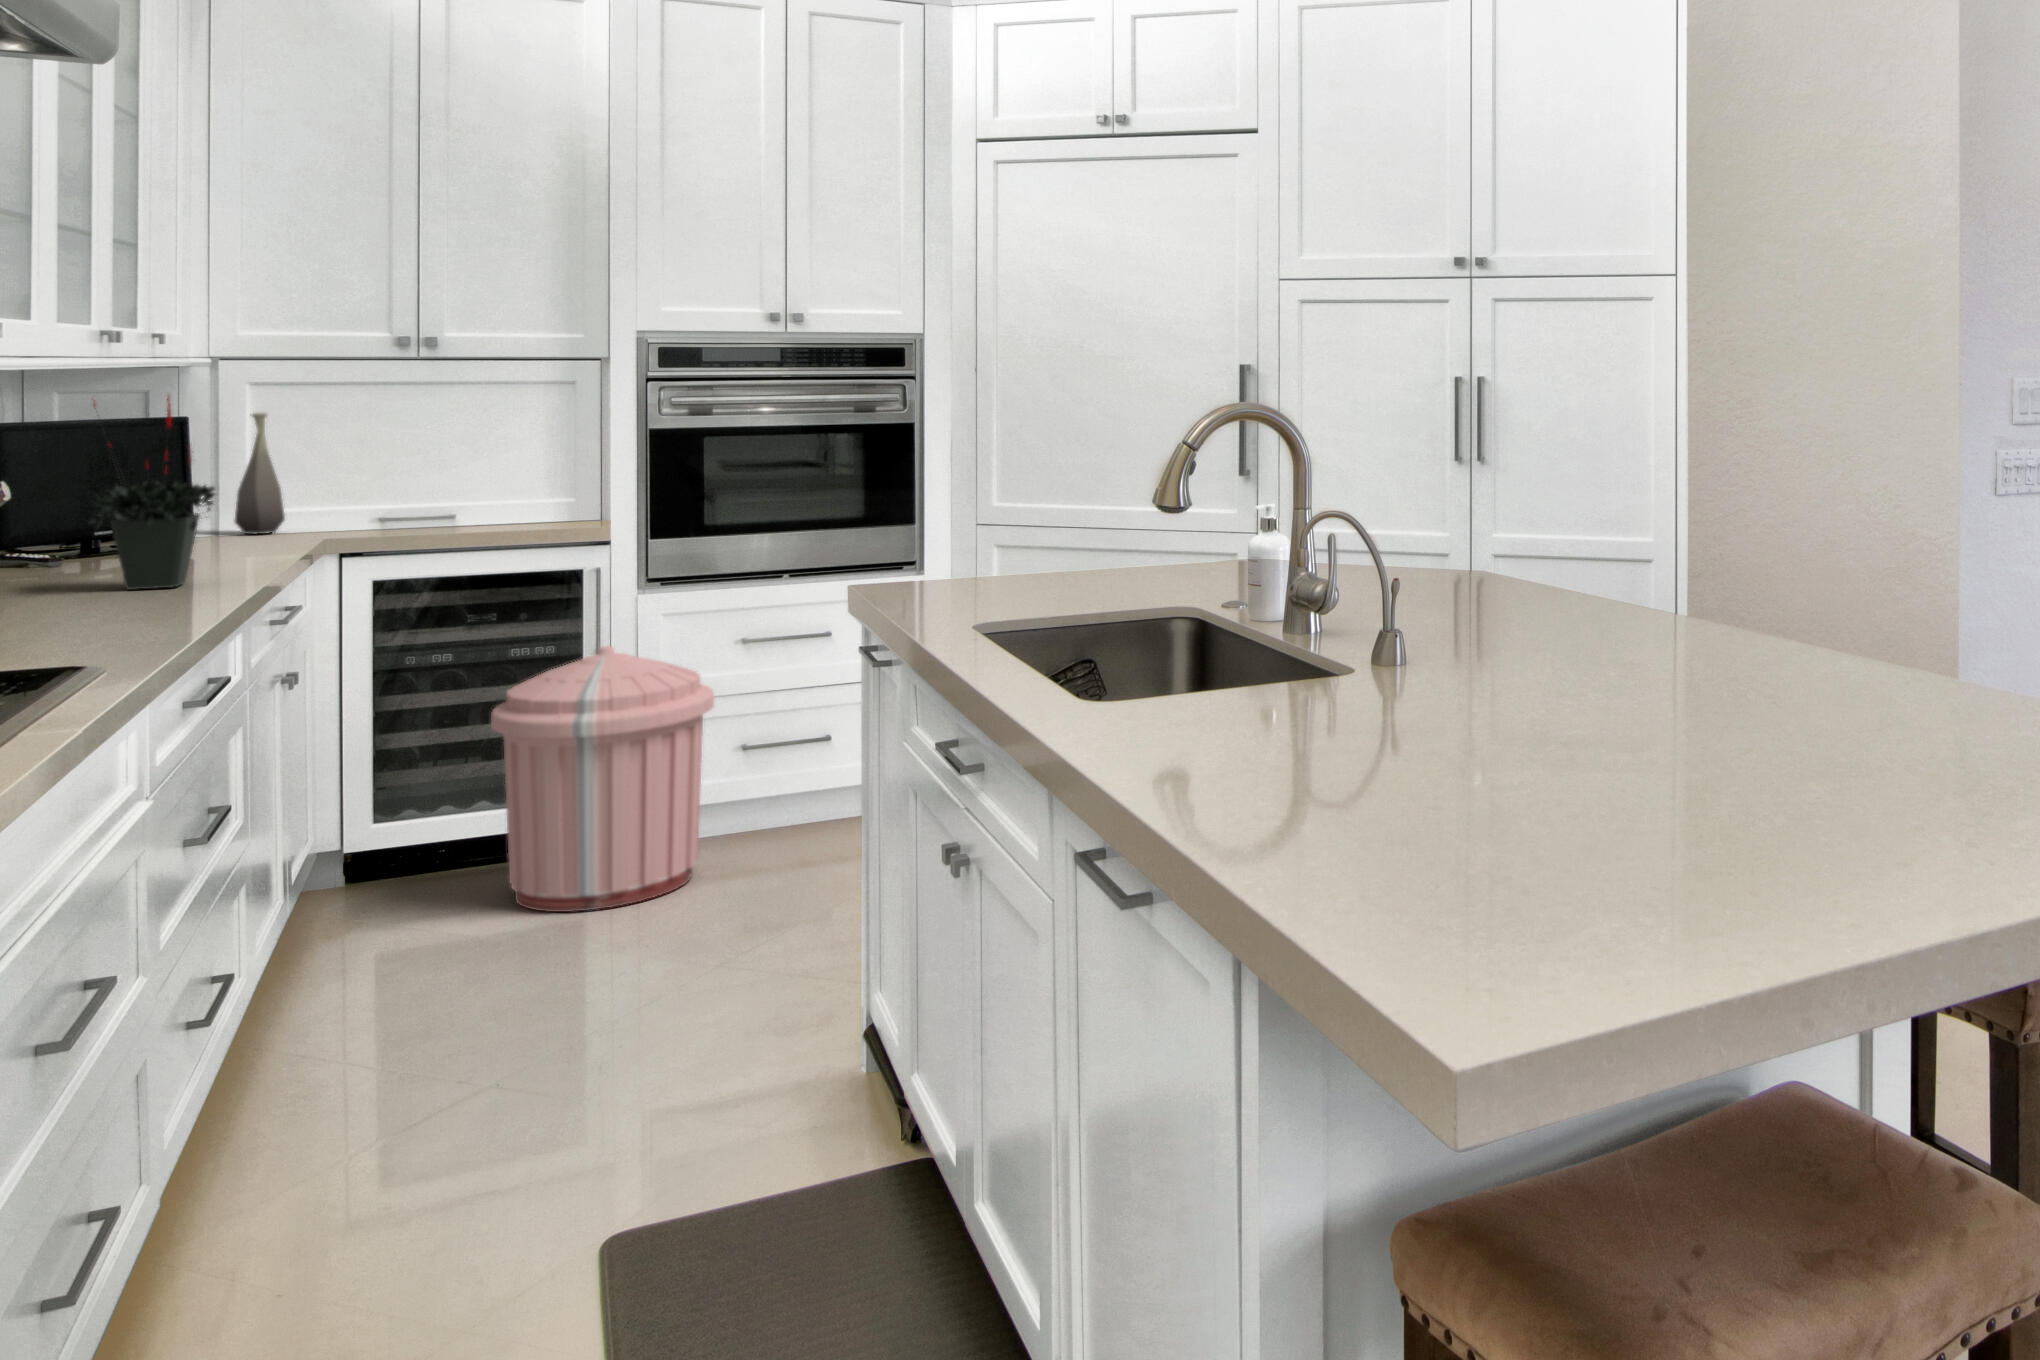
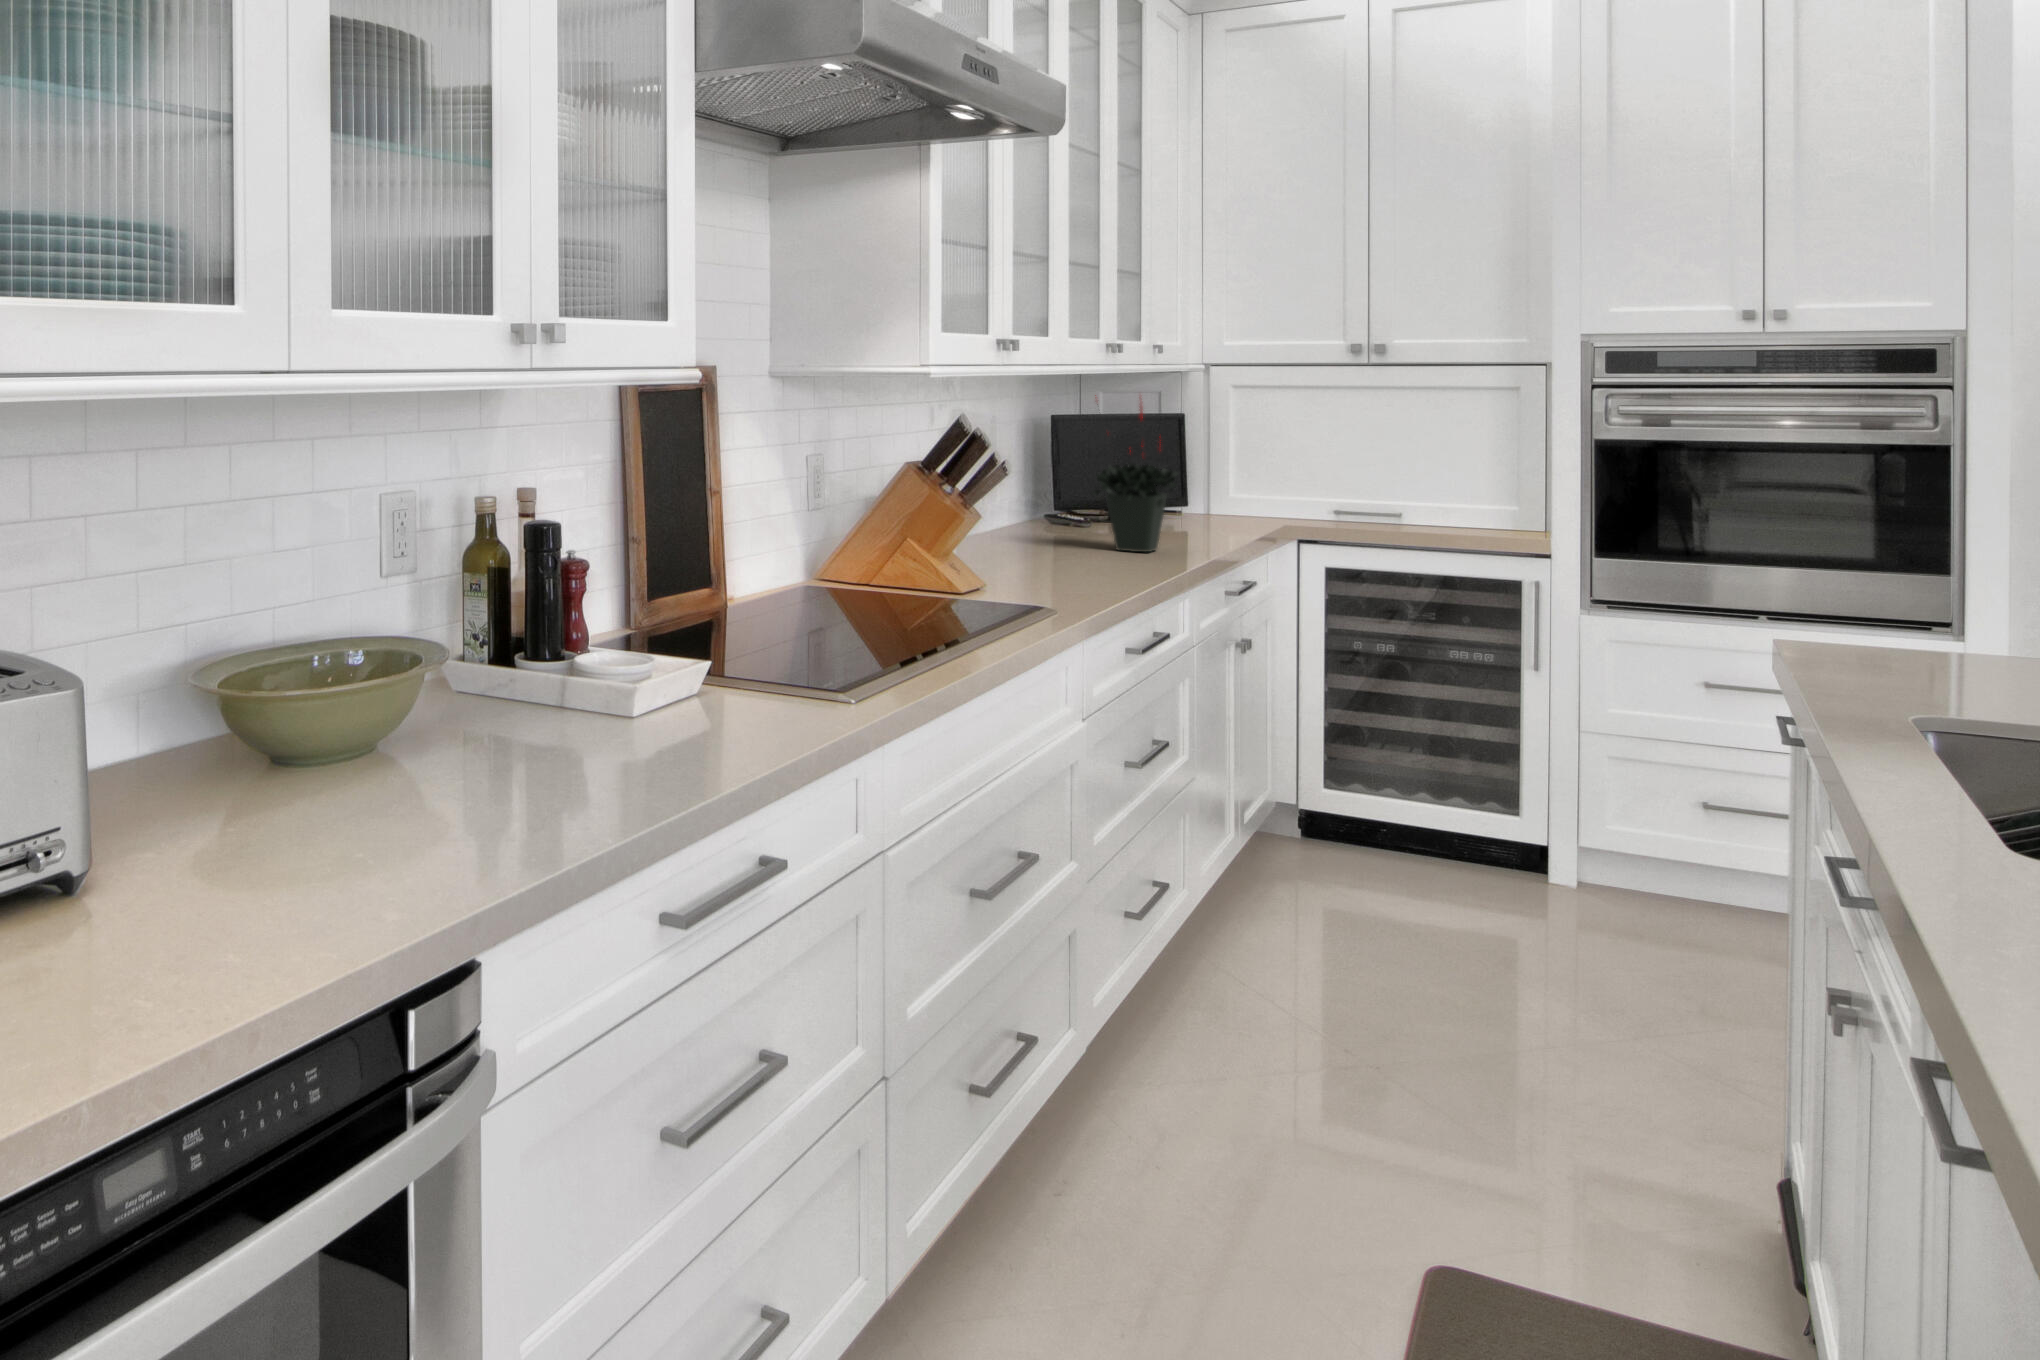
bottle: present [234,413,285,534] -> none [1222,410,1260,515]
trash can: present [491,646,714,912] -> none [1420,663,1659,942]

